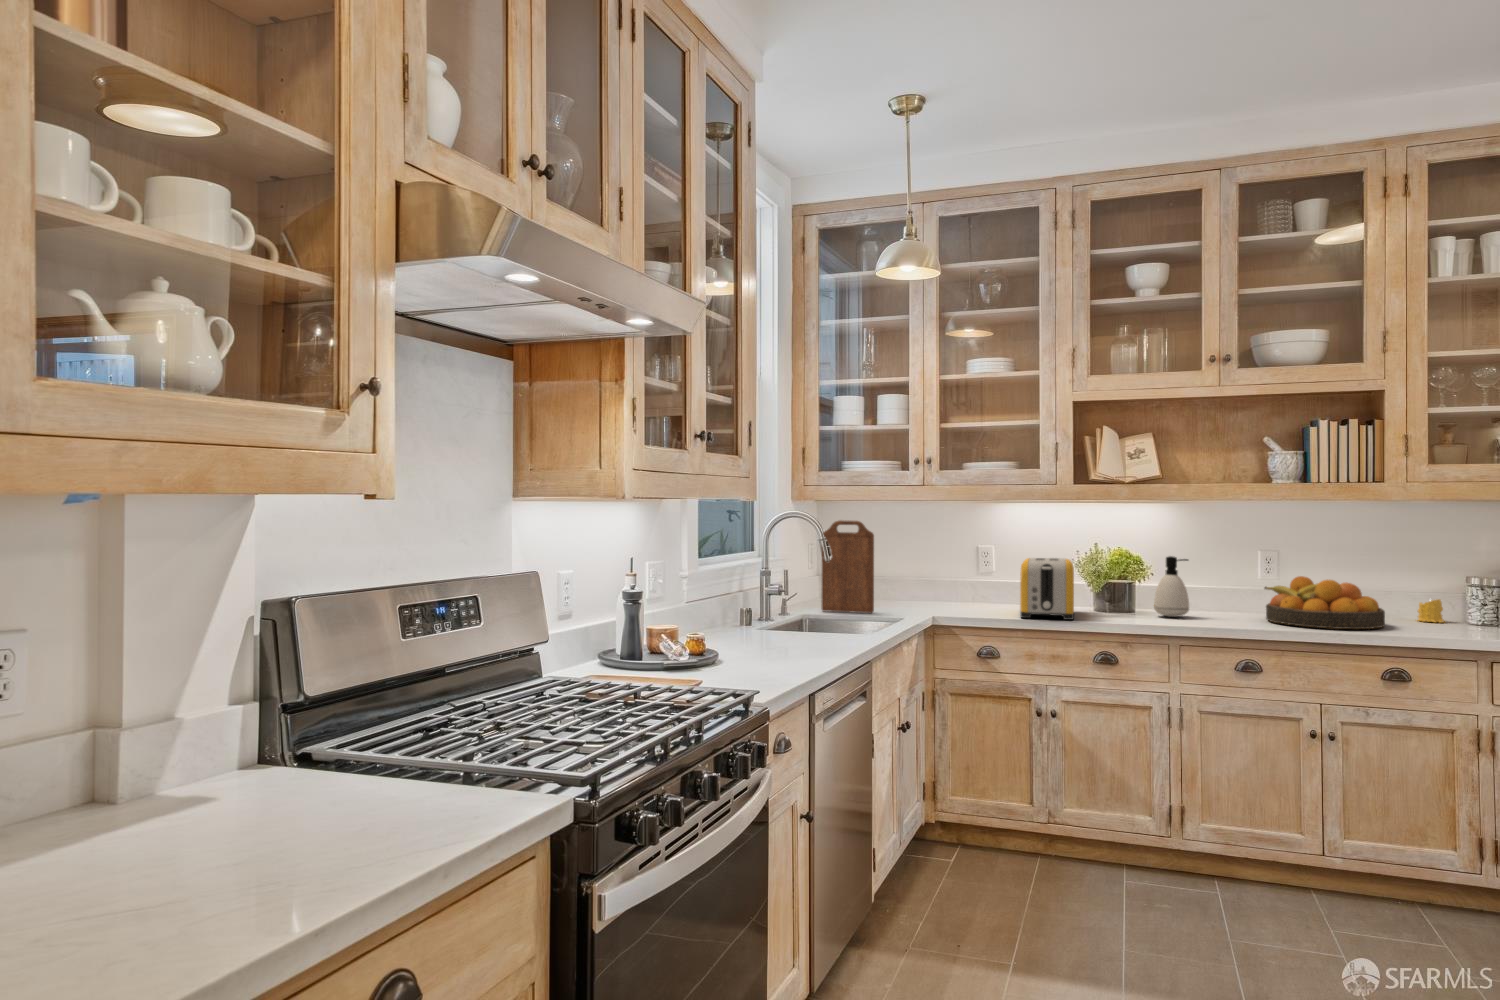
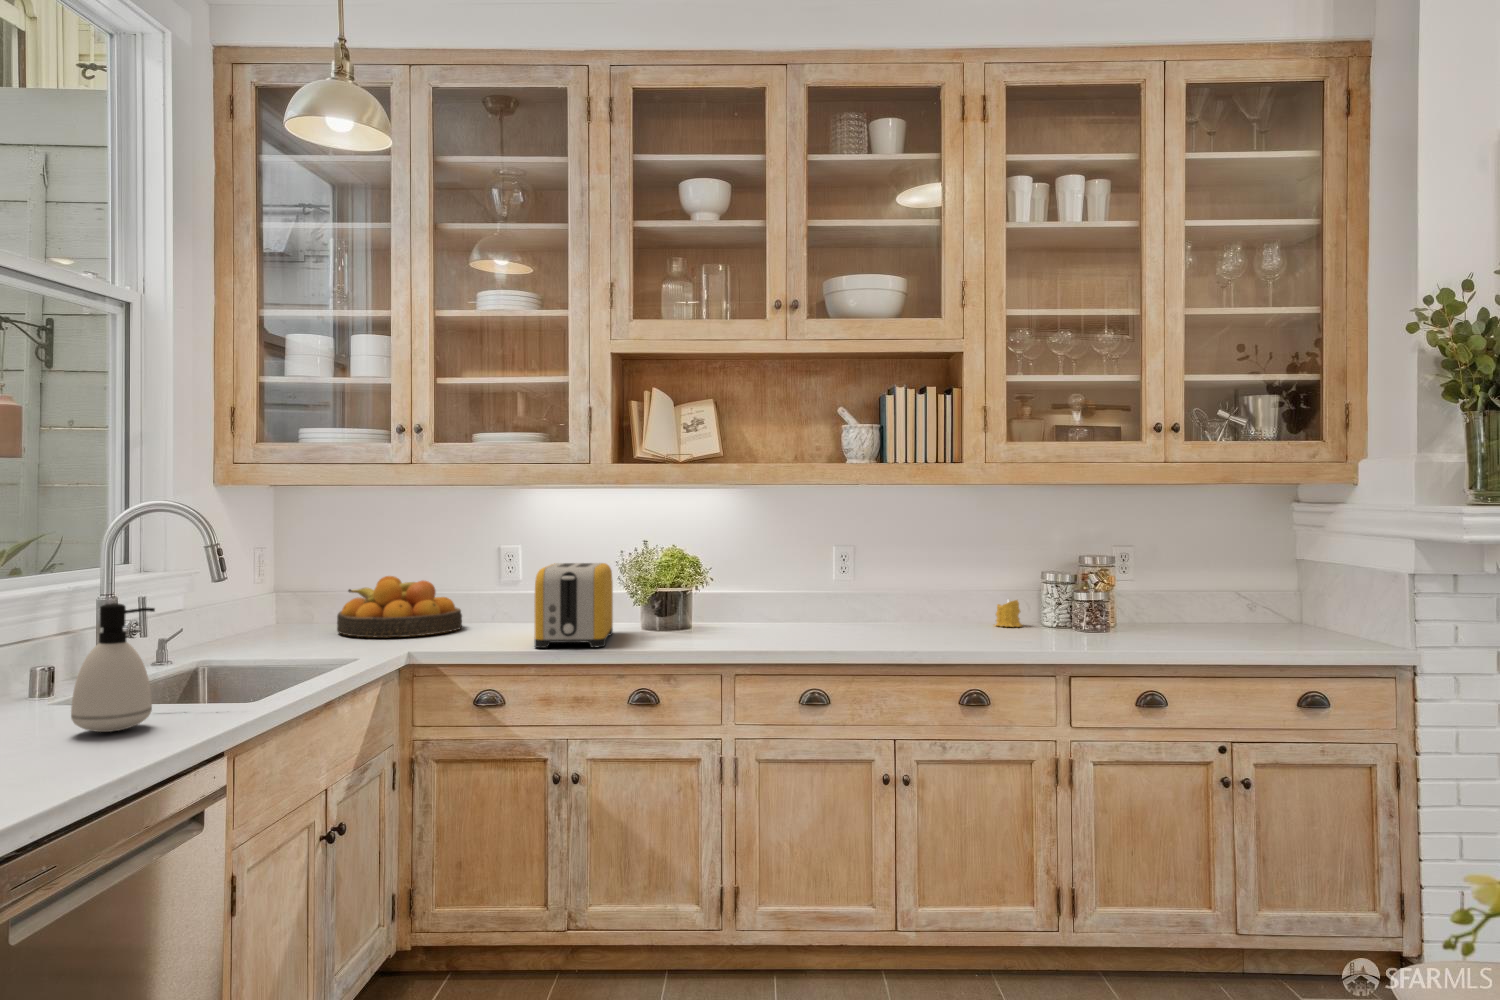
cutting board: present [821,520,874,613] -> none [242,515,325,651]
soap dispenser: present [1154,556,1189,617] -> present [71,603,155,732]
fruit bowl: present [1265,576,1385,629] -> present [337,576,462,637]

